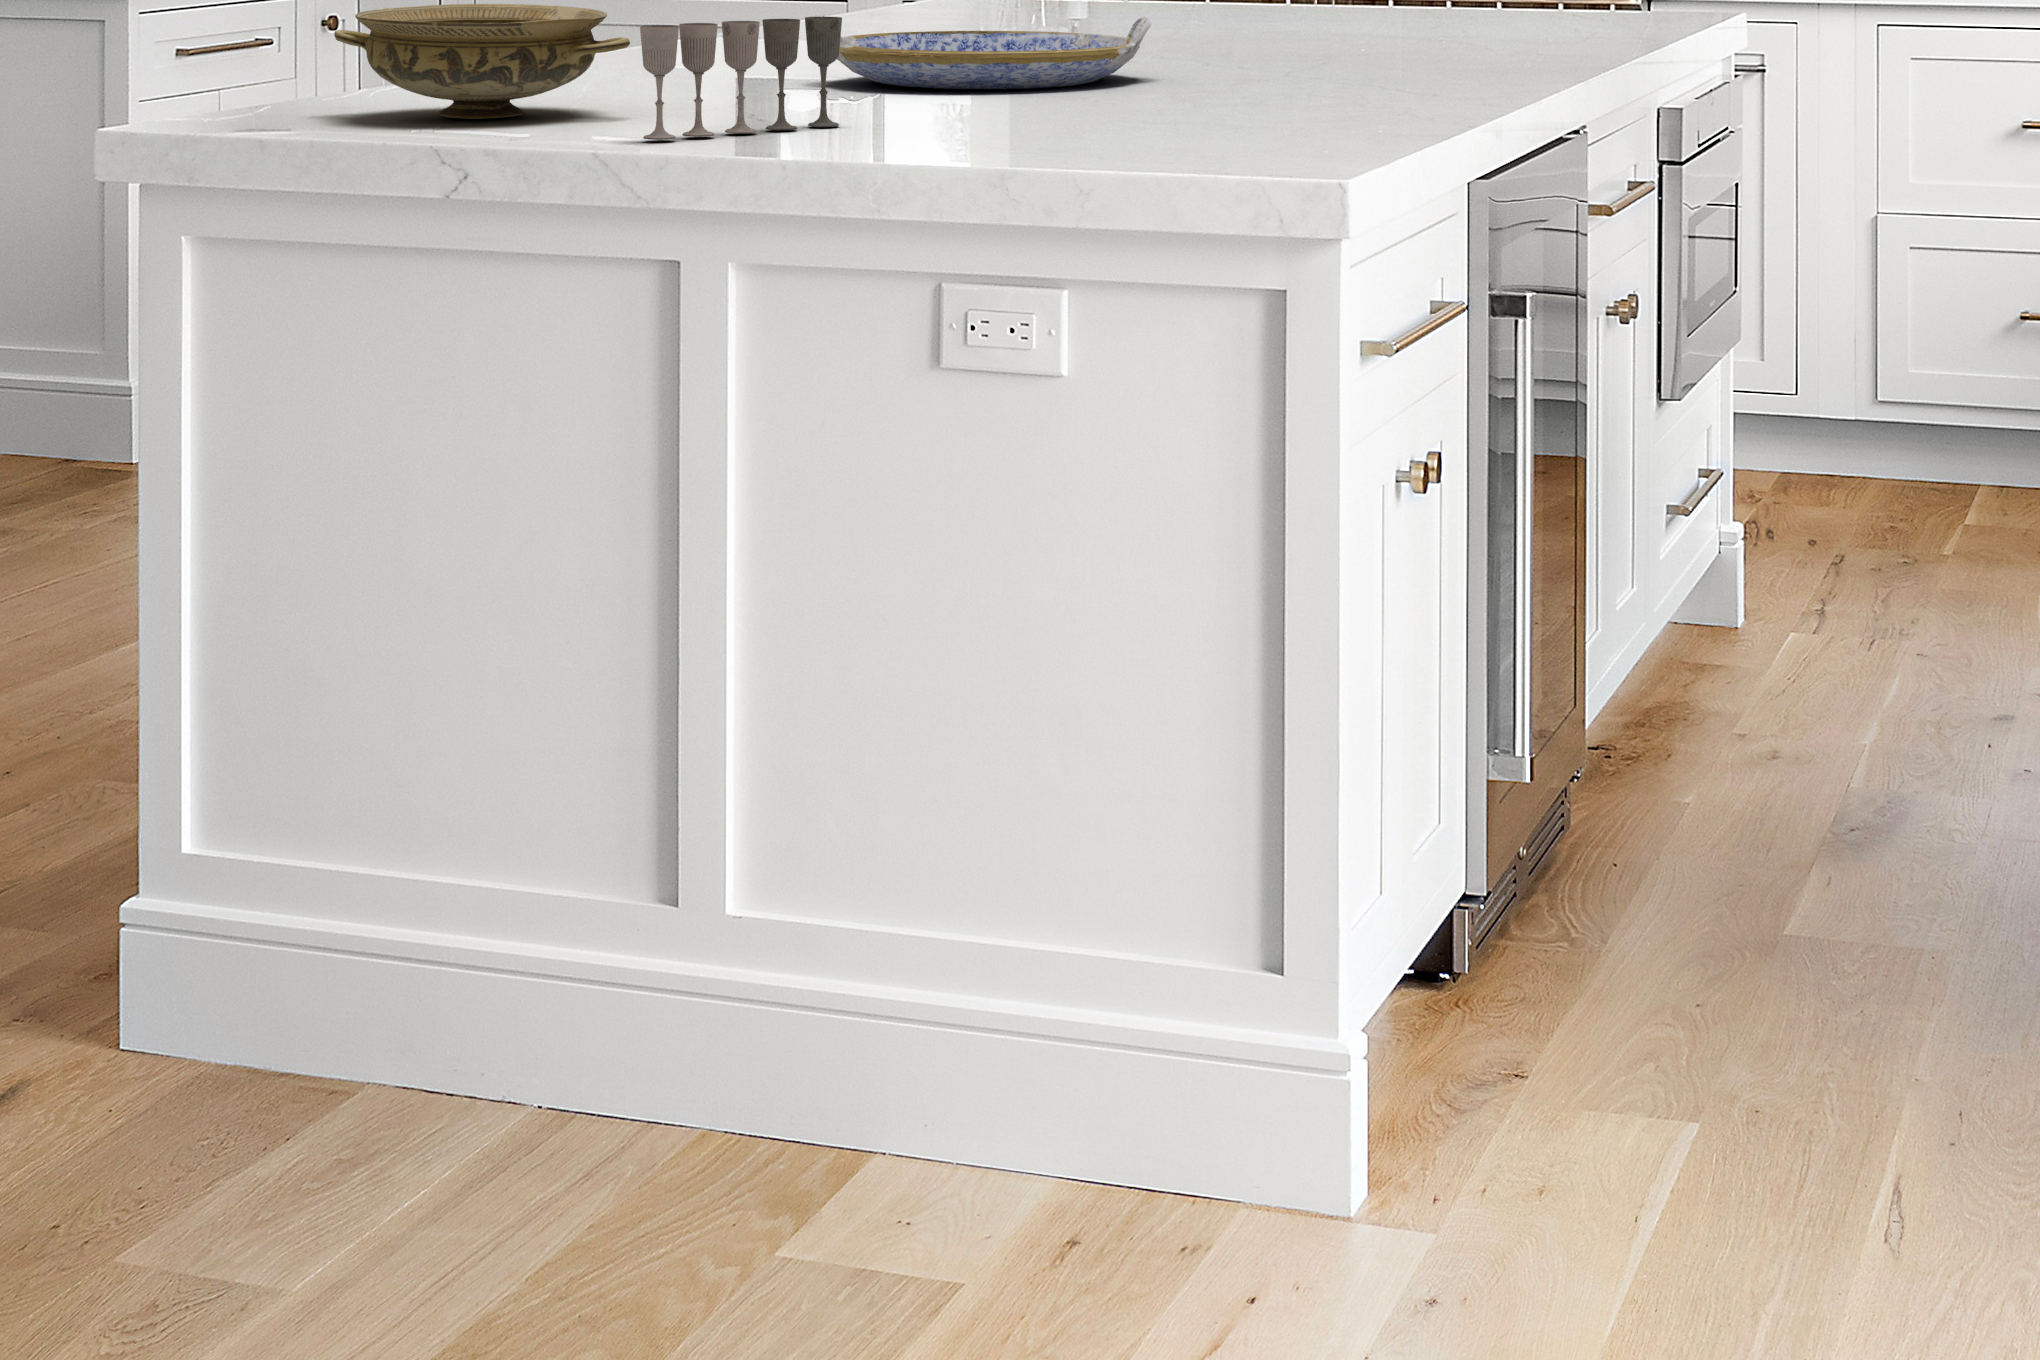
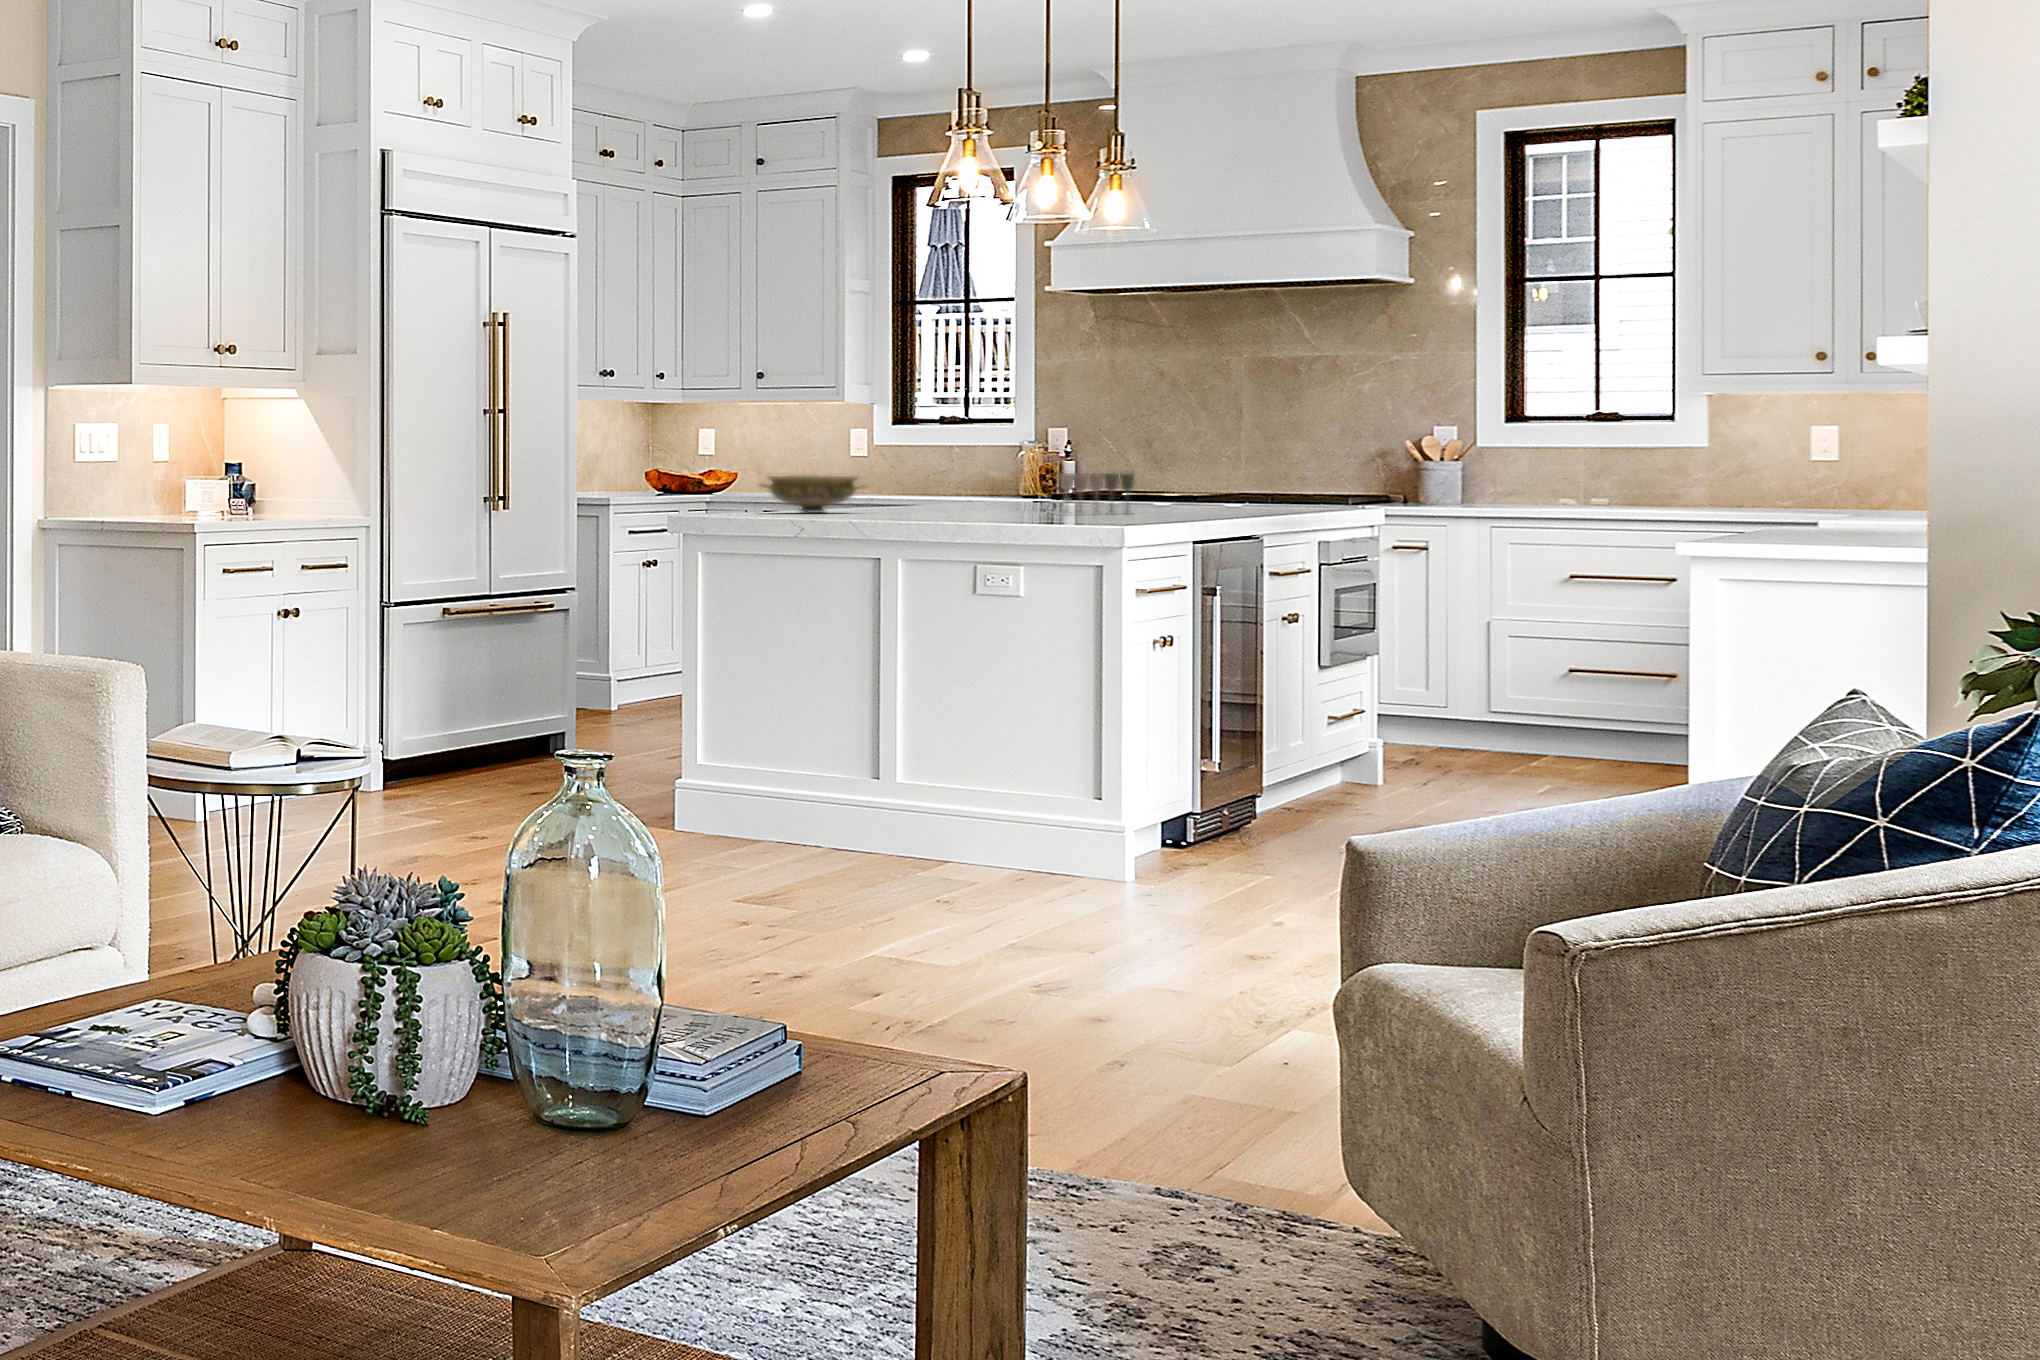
serving tray: present [823,16,1151,89] -> none [938,485,1074,510]
wine glass: present [640,17,842,140] -> present [1060,473,1135,514]

